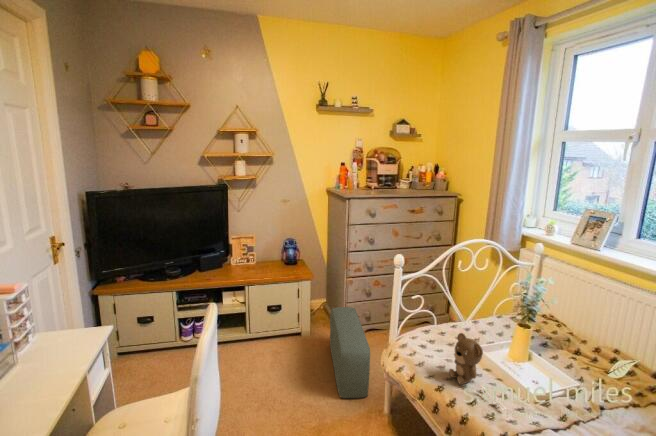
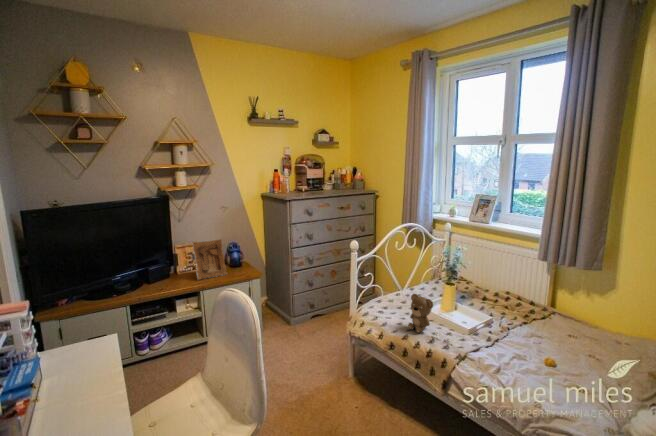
picture frame: none [244,234,277,274] -> present [193,239,227,280]
pouf: present [330,307,370,398] -> none [284,296,332,373]

